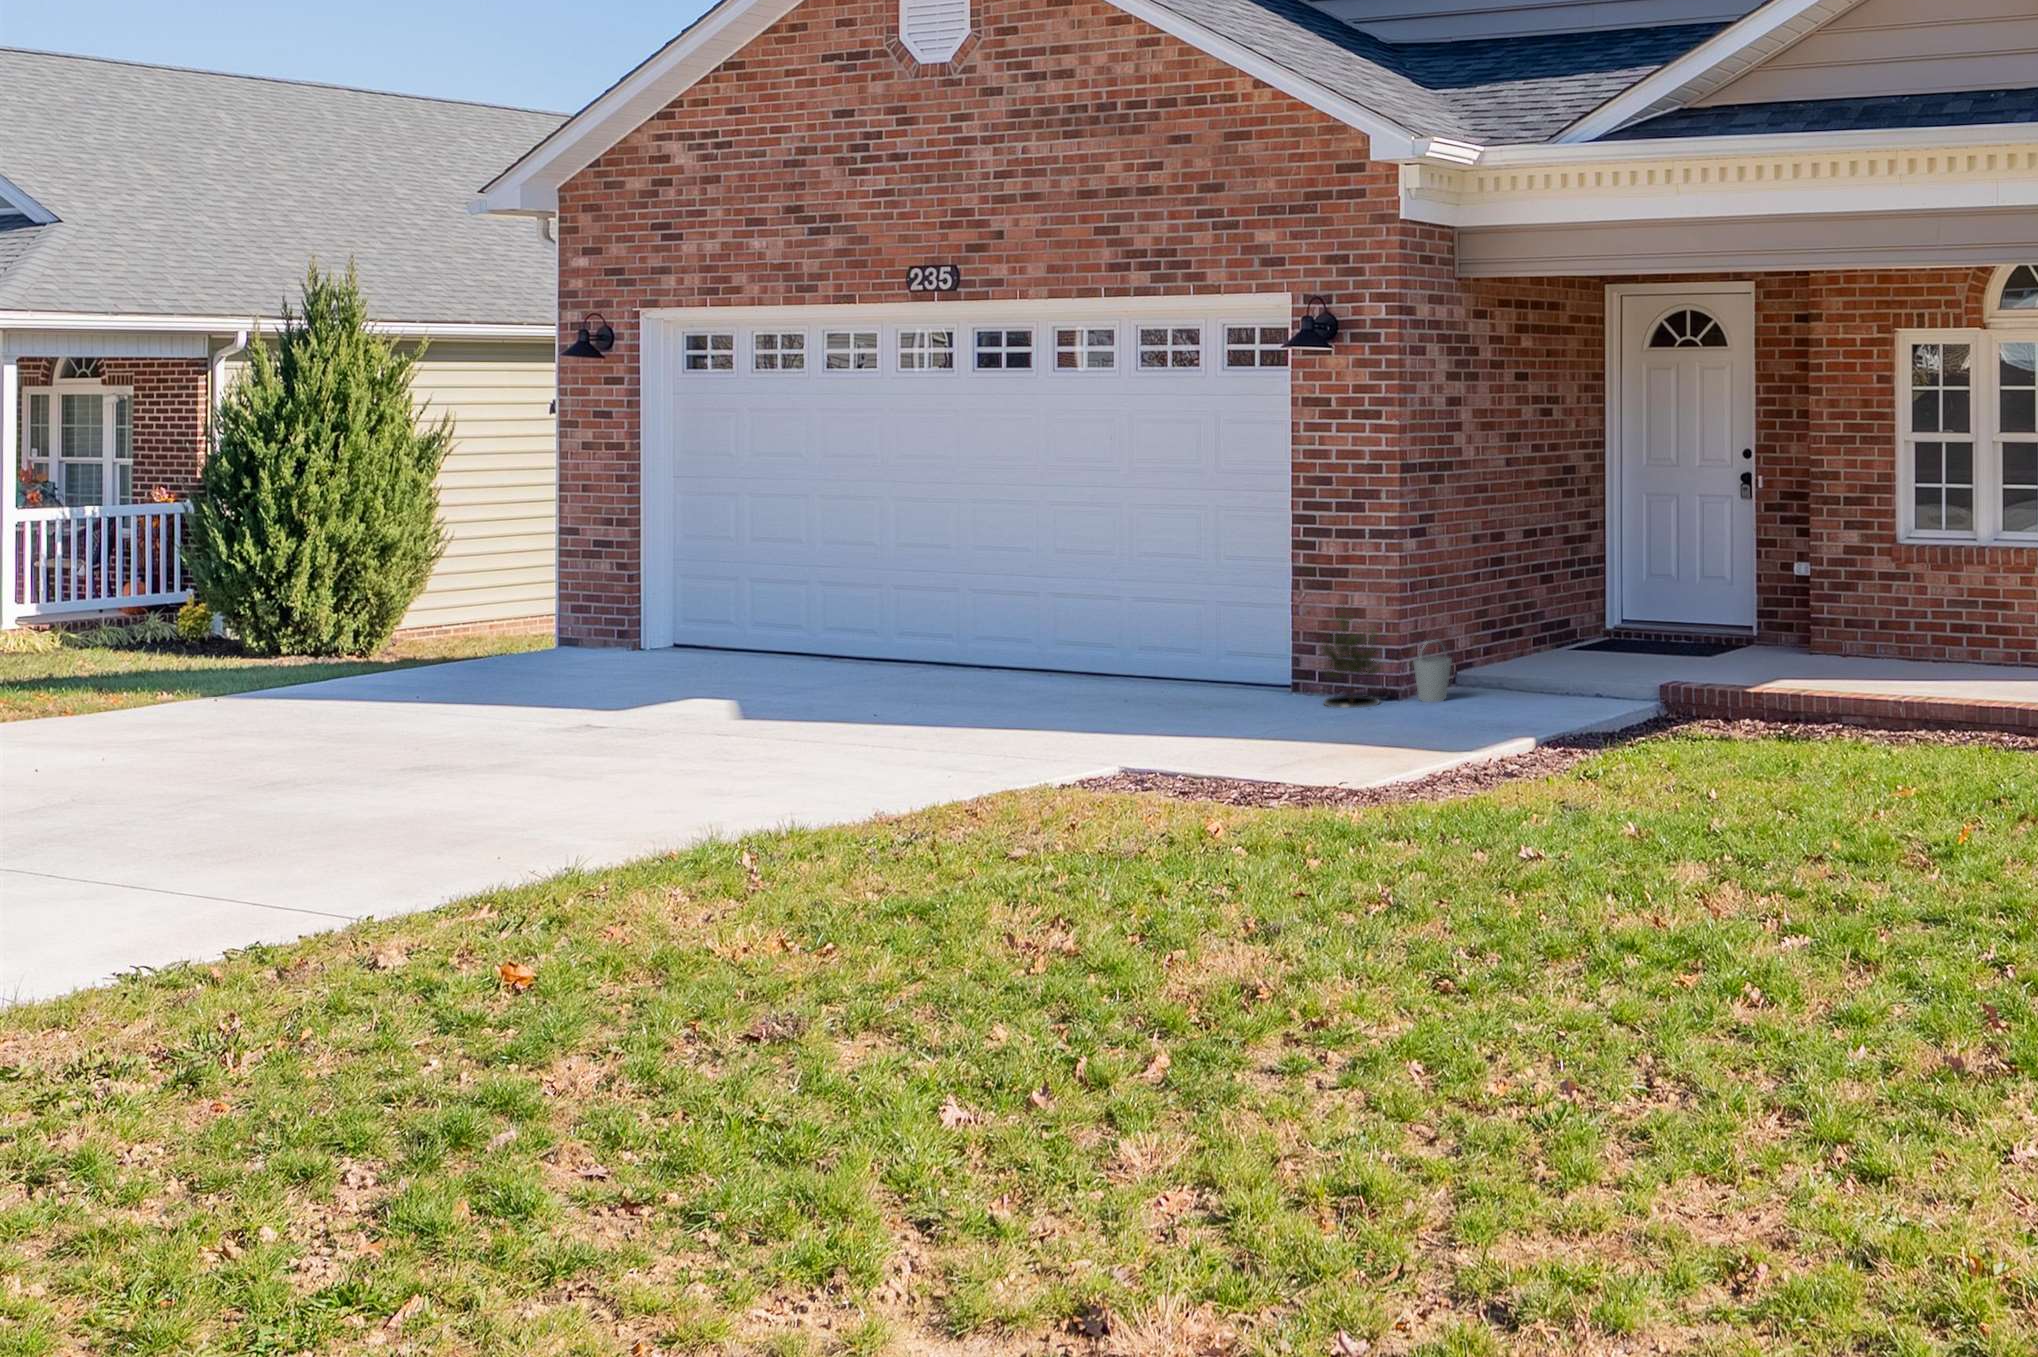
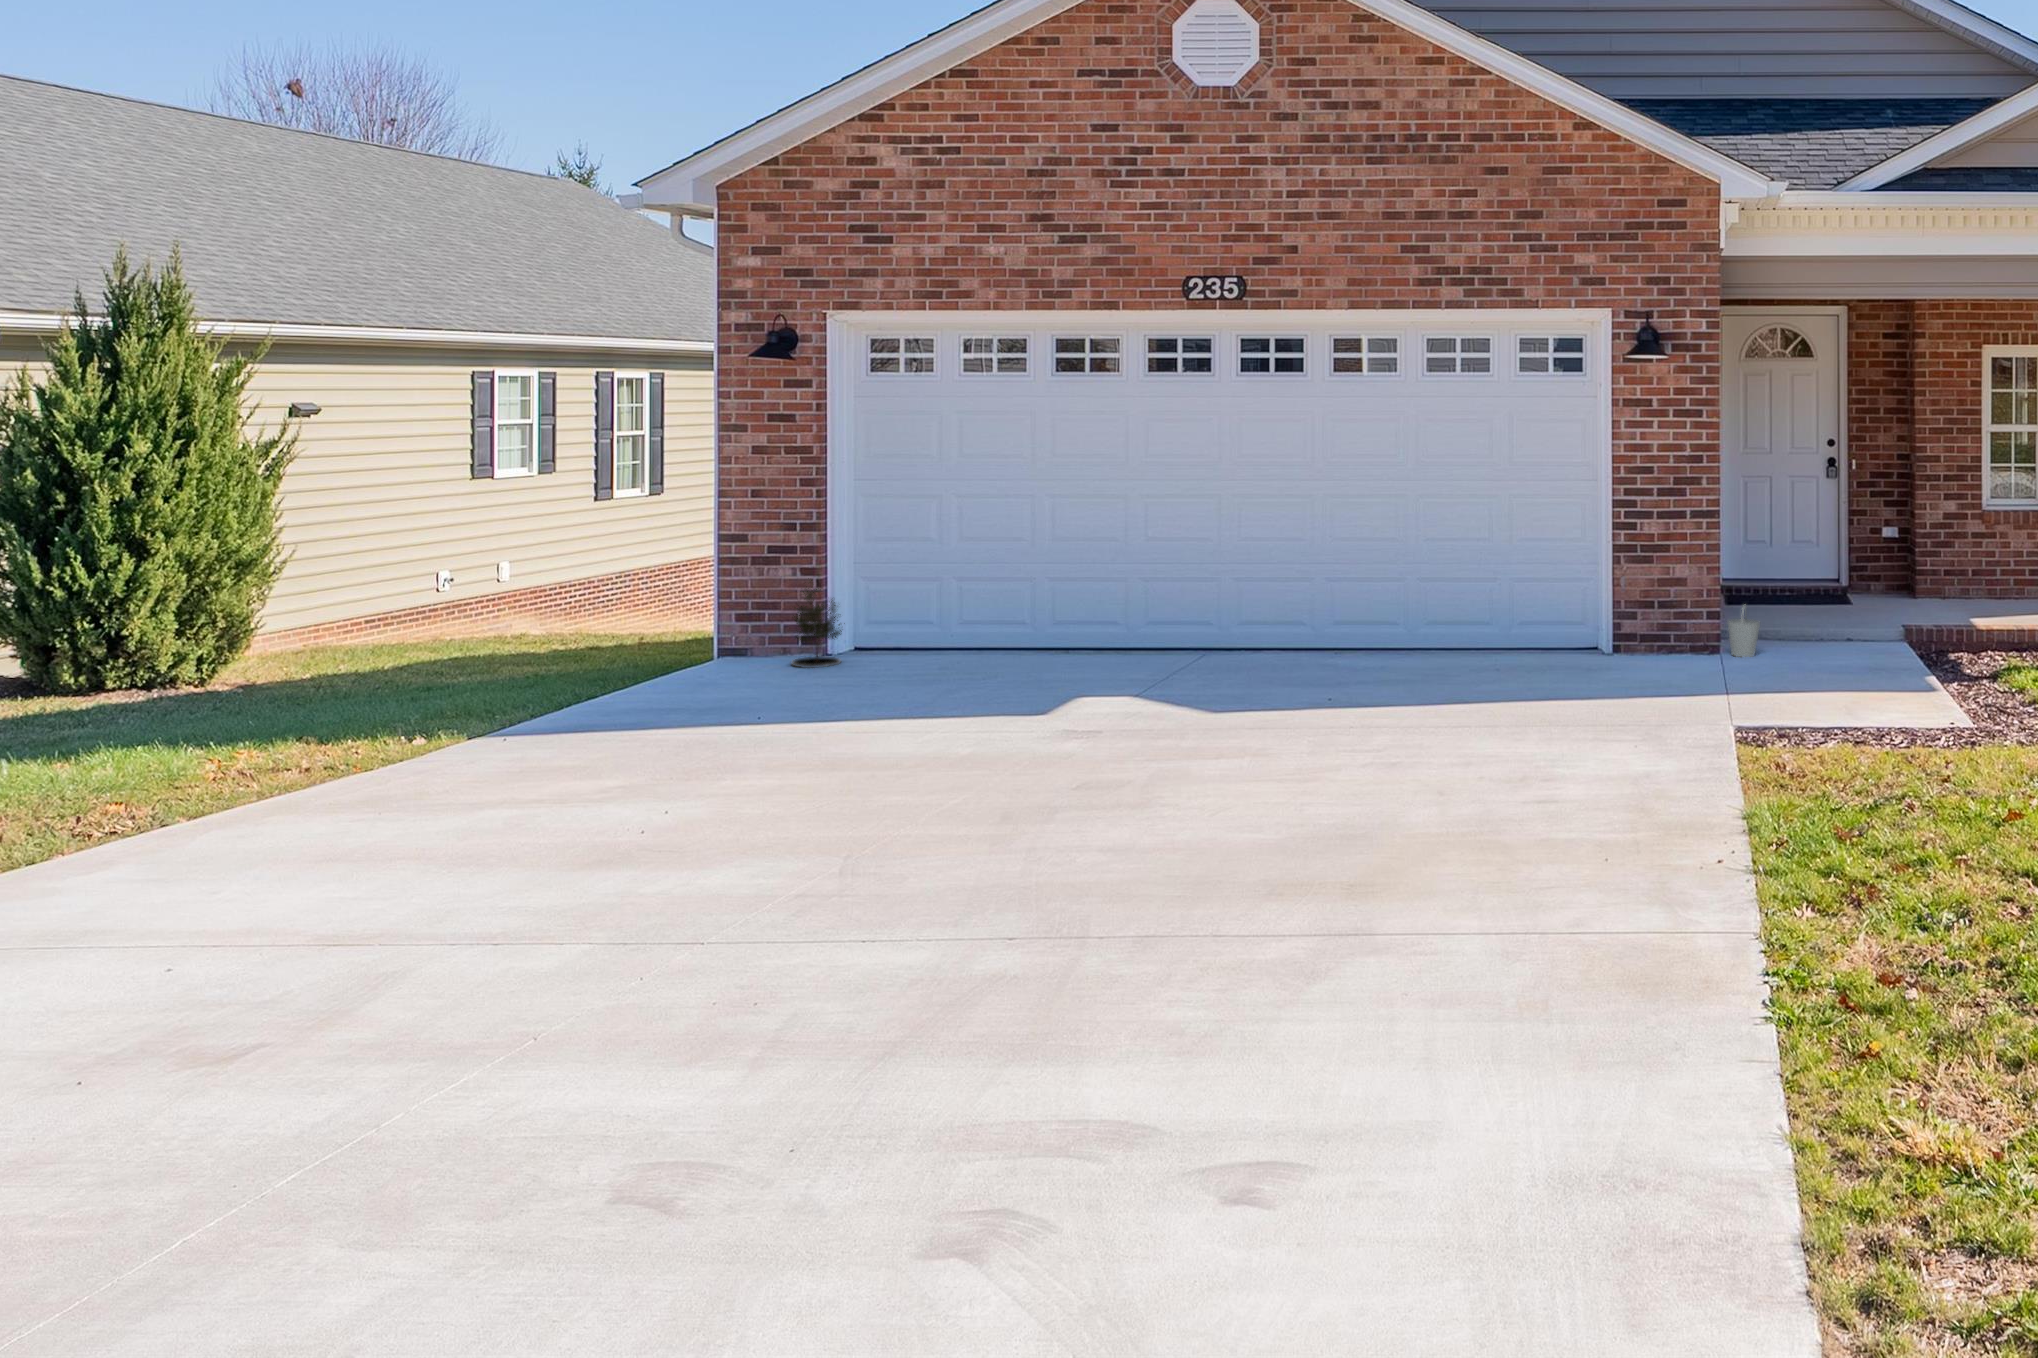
potted tree: present [1322,606,1383,708] -> present [791,578,845,668]

